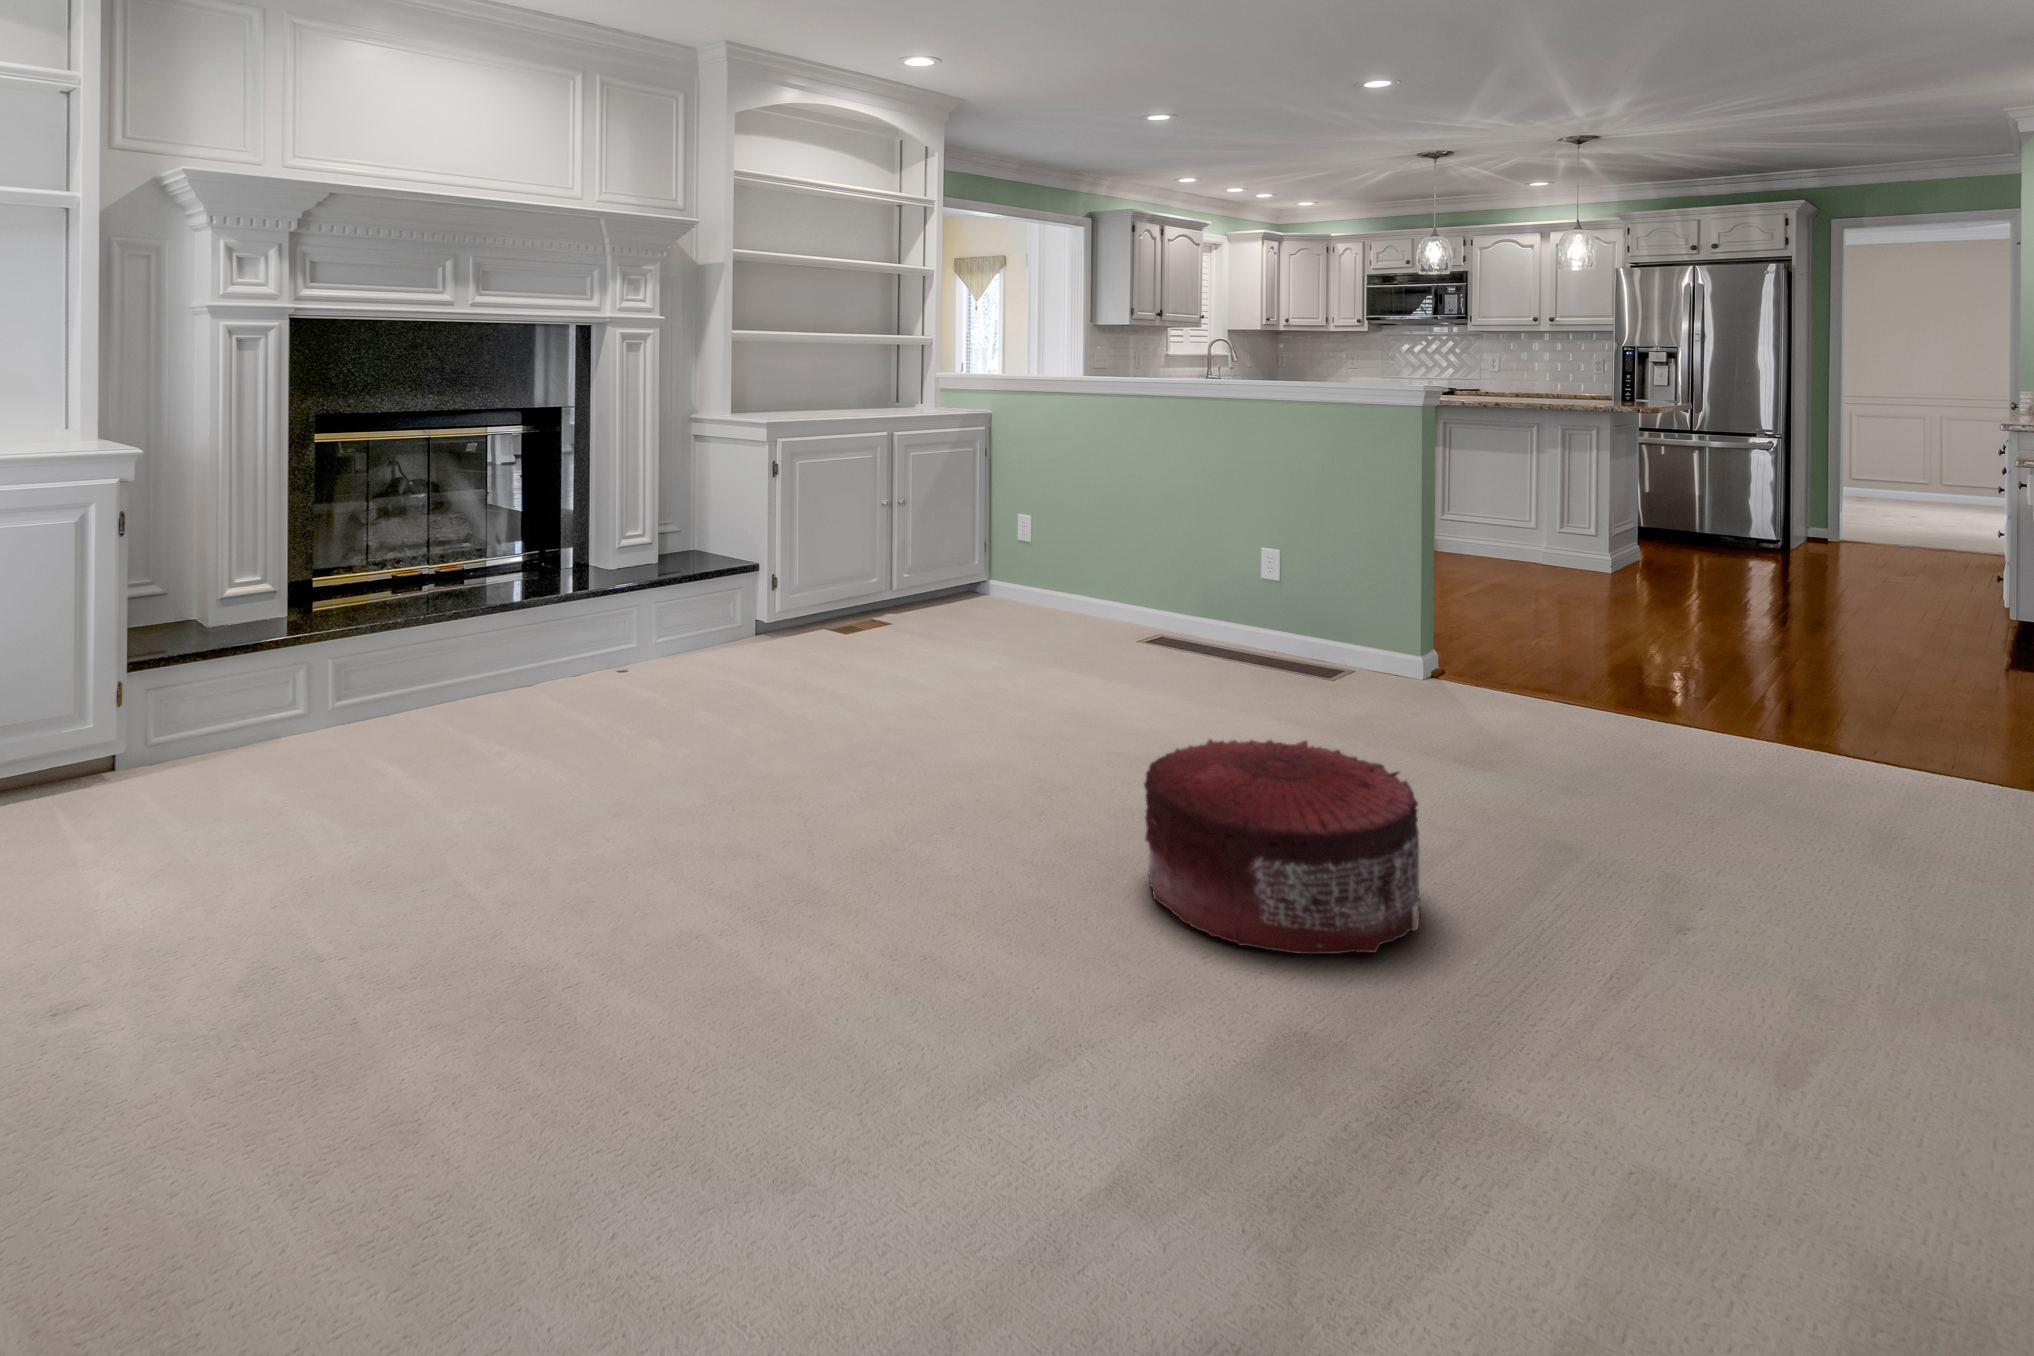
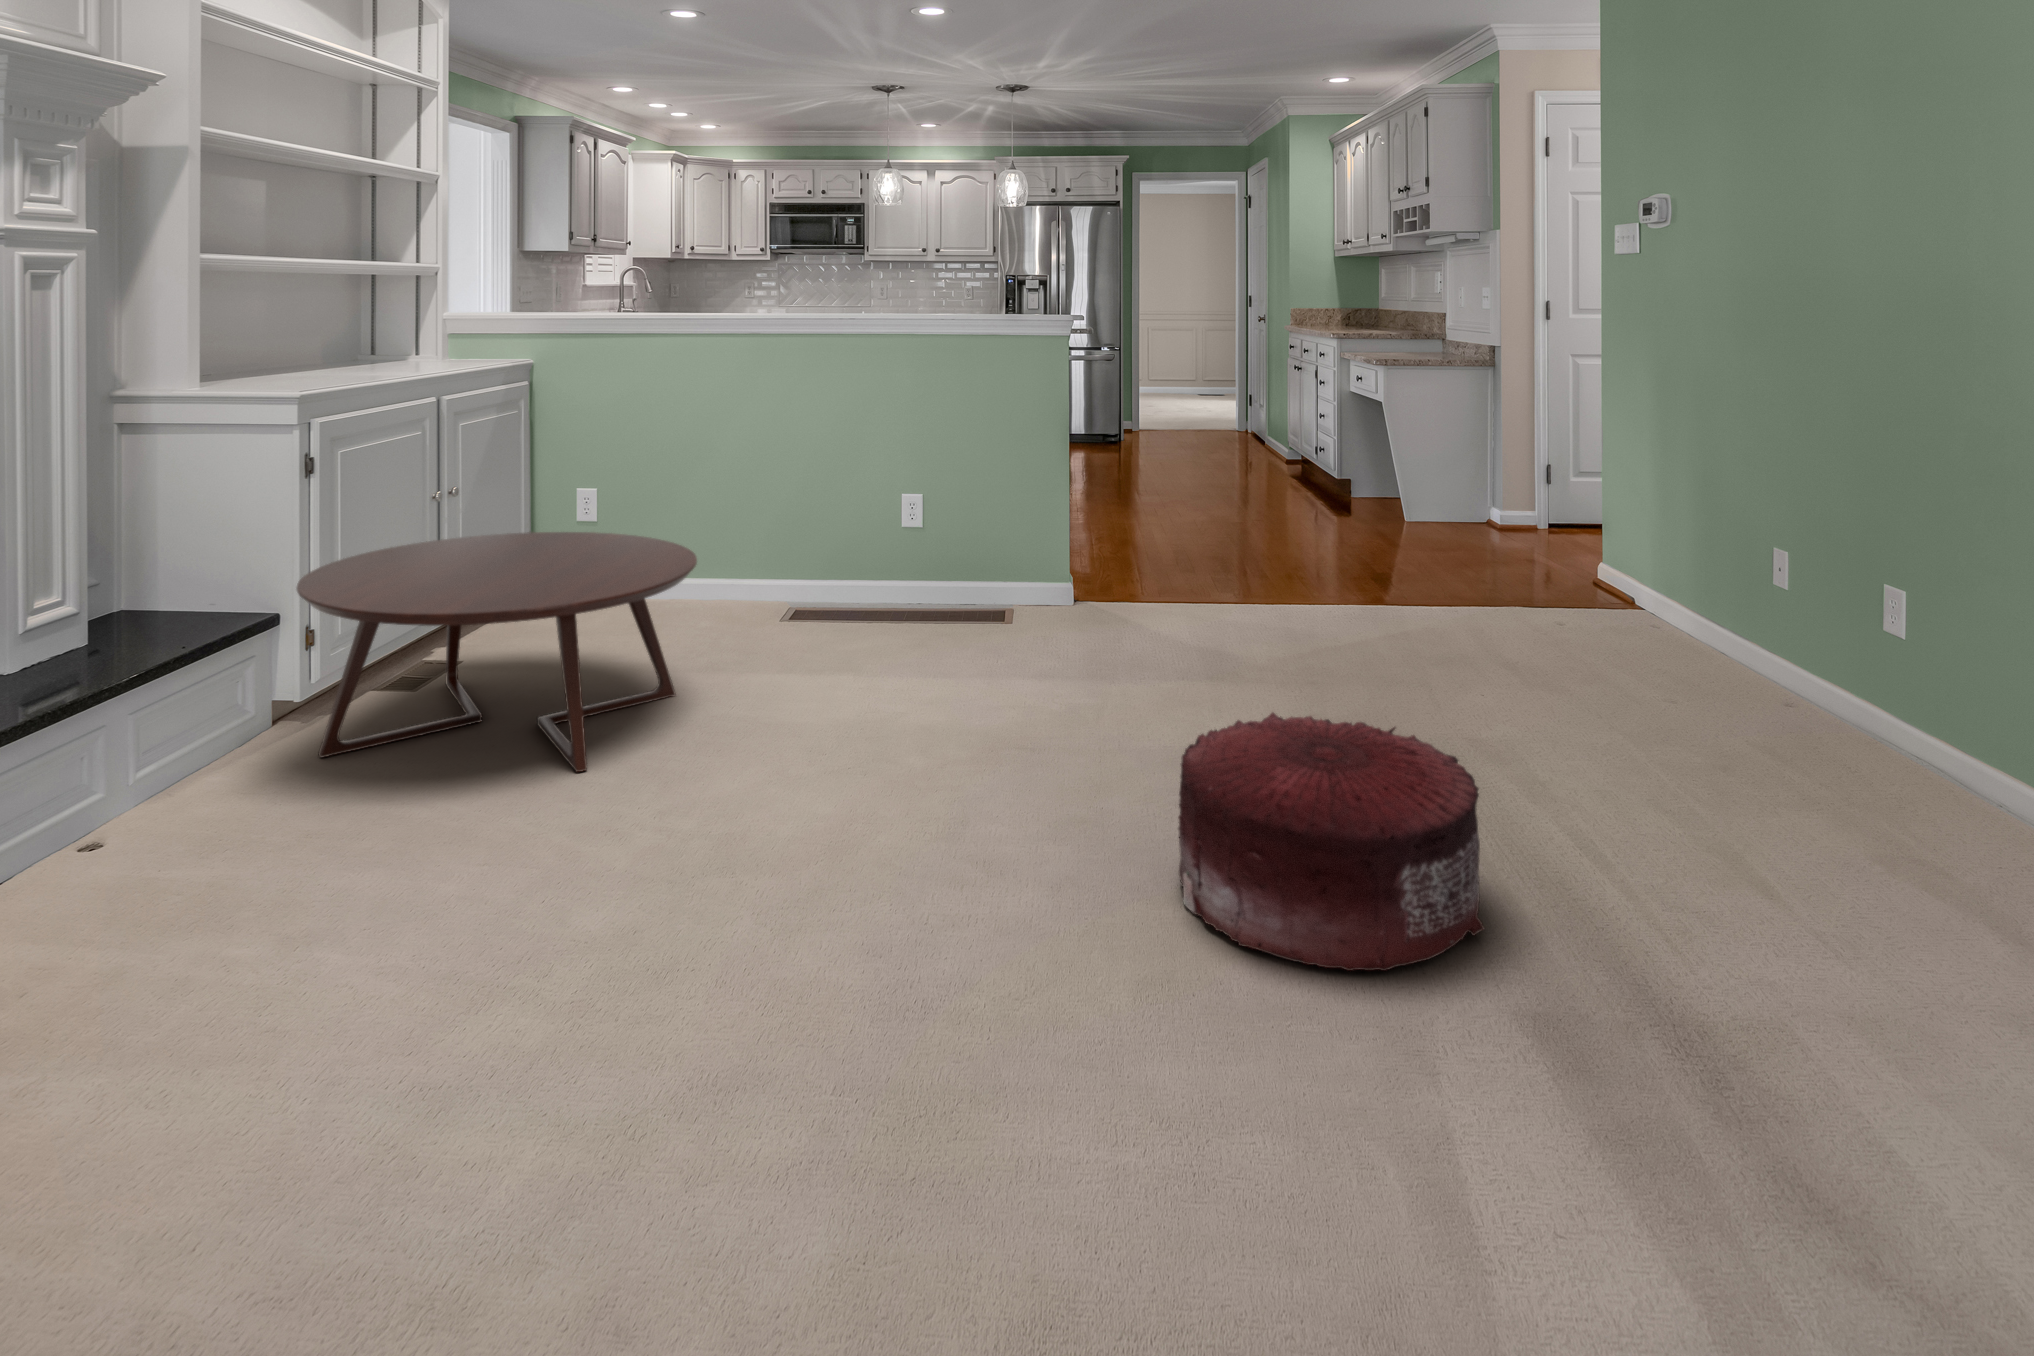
coffee table: none [743,534,1010,701] -> present [297,532,697,772]

